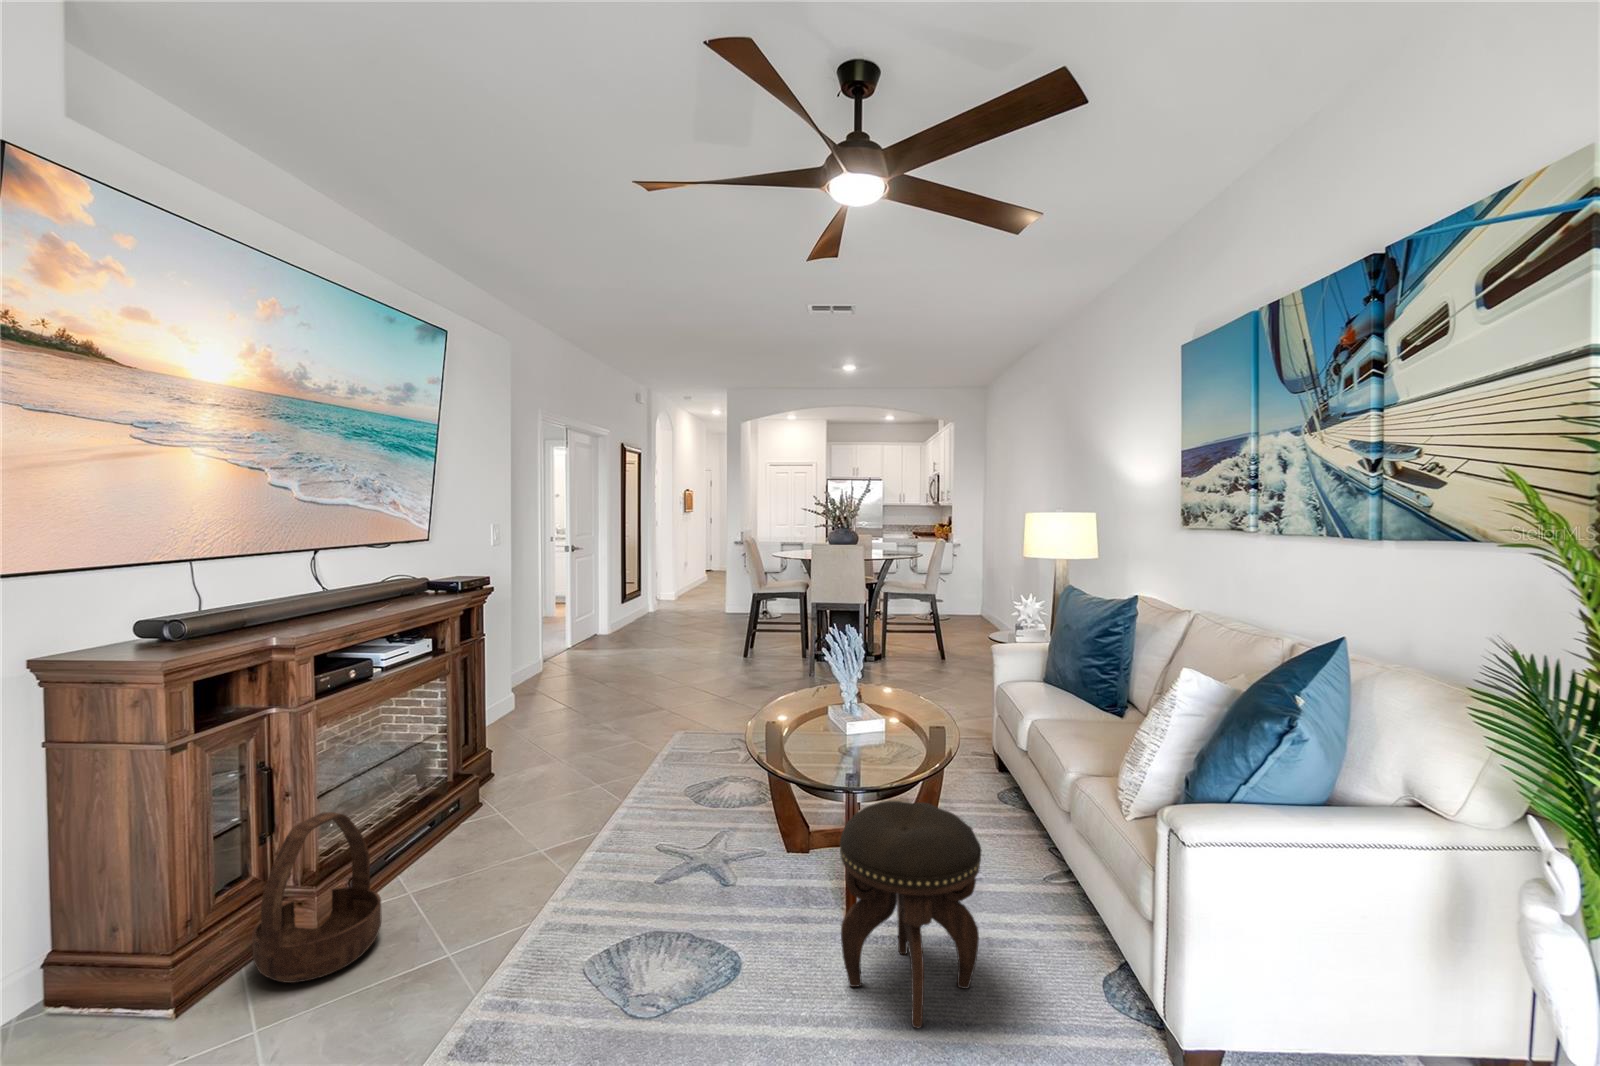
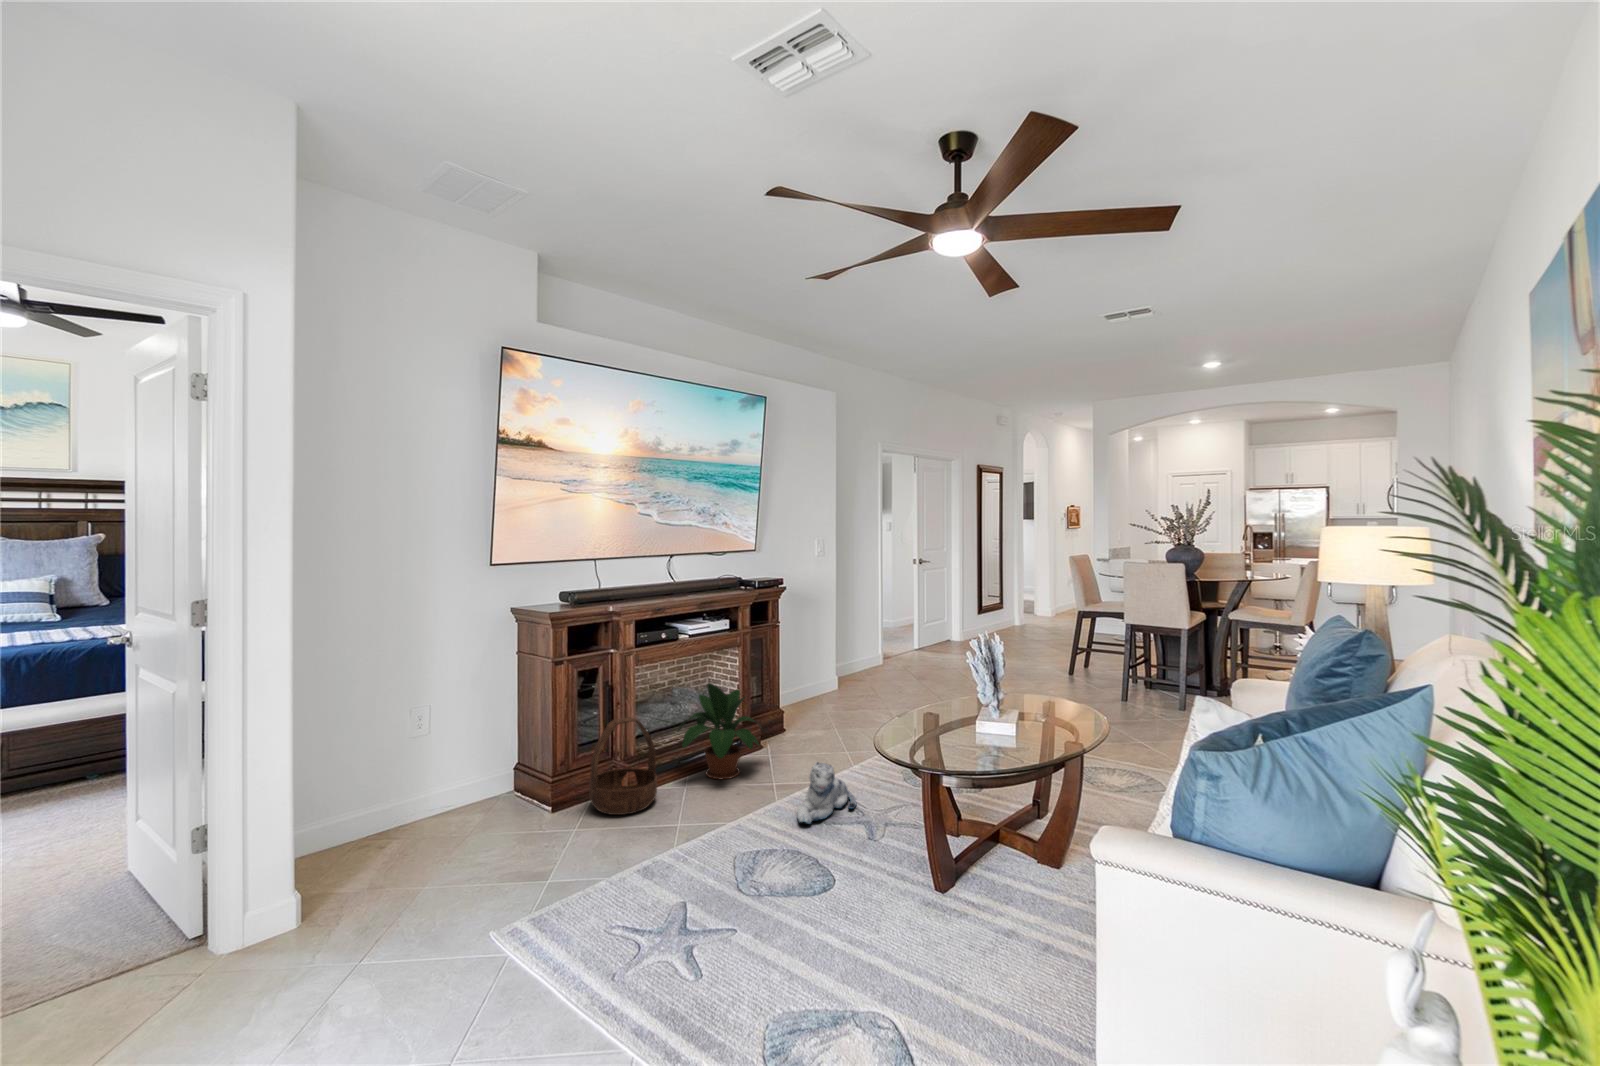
potted plant: none [373,733,506,869] -> present [678,683,761,779]
footstool: present [840,801,981,1028] -> none [878,786,1002,974]
plush toy: none [610,807,674,893] -> present [797,762,857,824]

